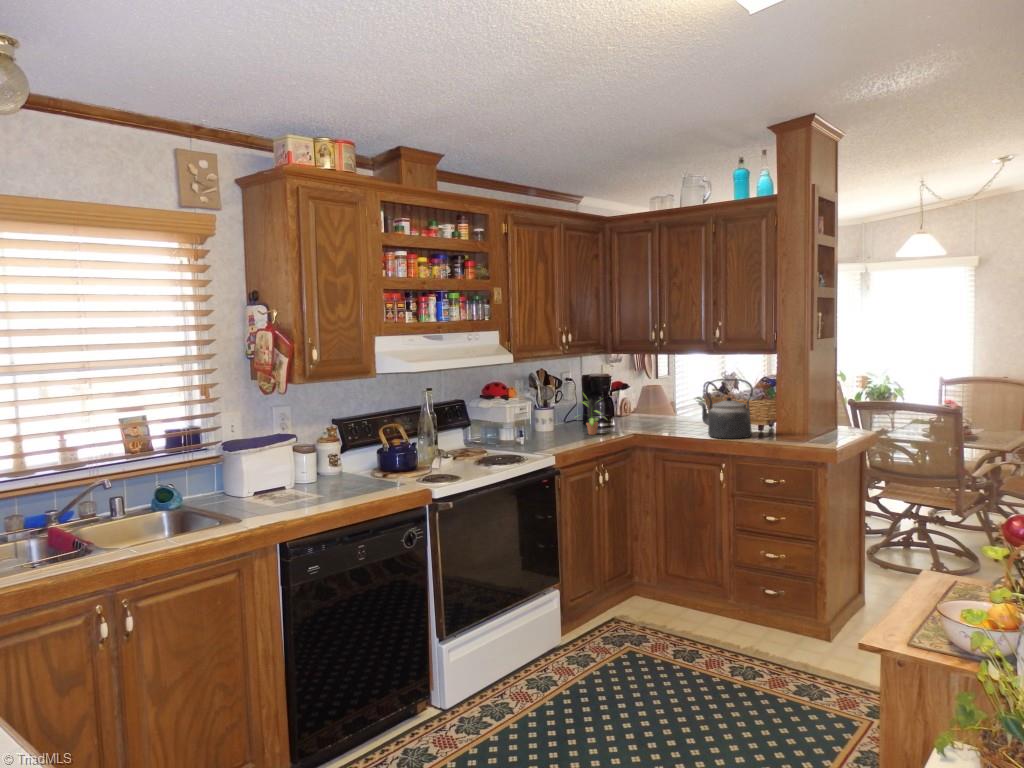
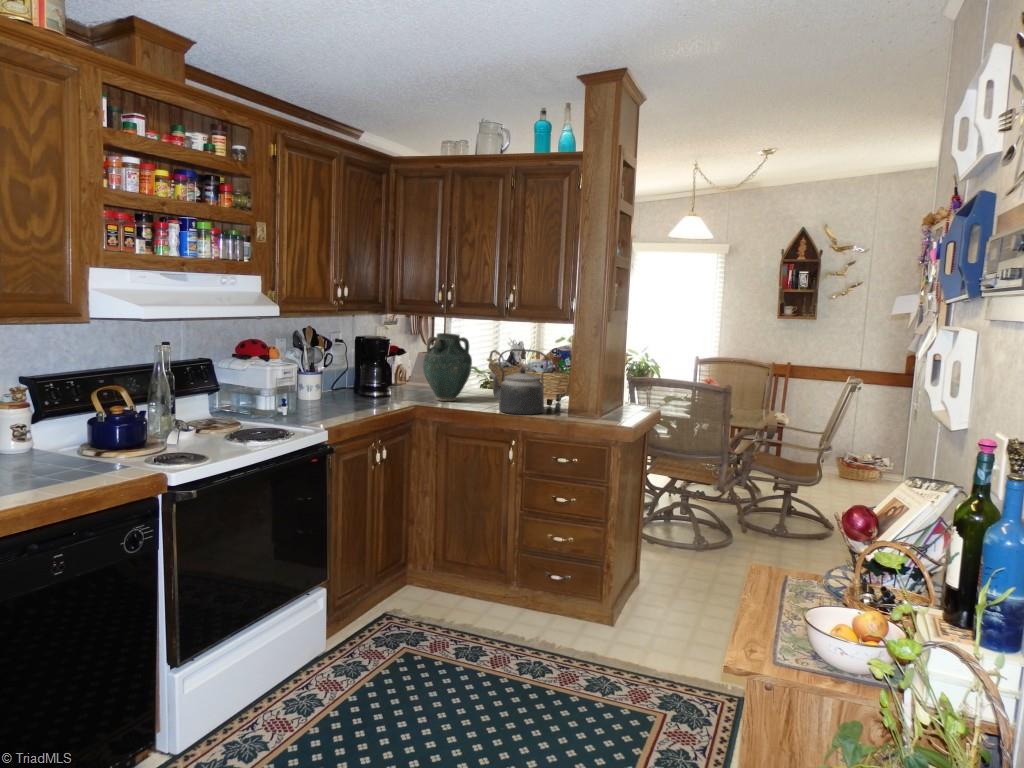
vase: none [640,368,684,429] -> present [423,333,472,401]
potted plant: present [581,392,606,435] -> none [344,354,388,406]

